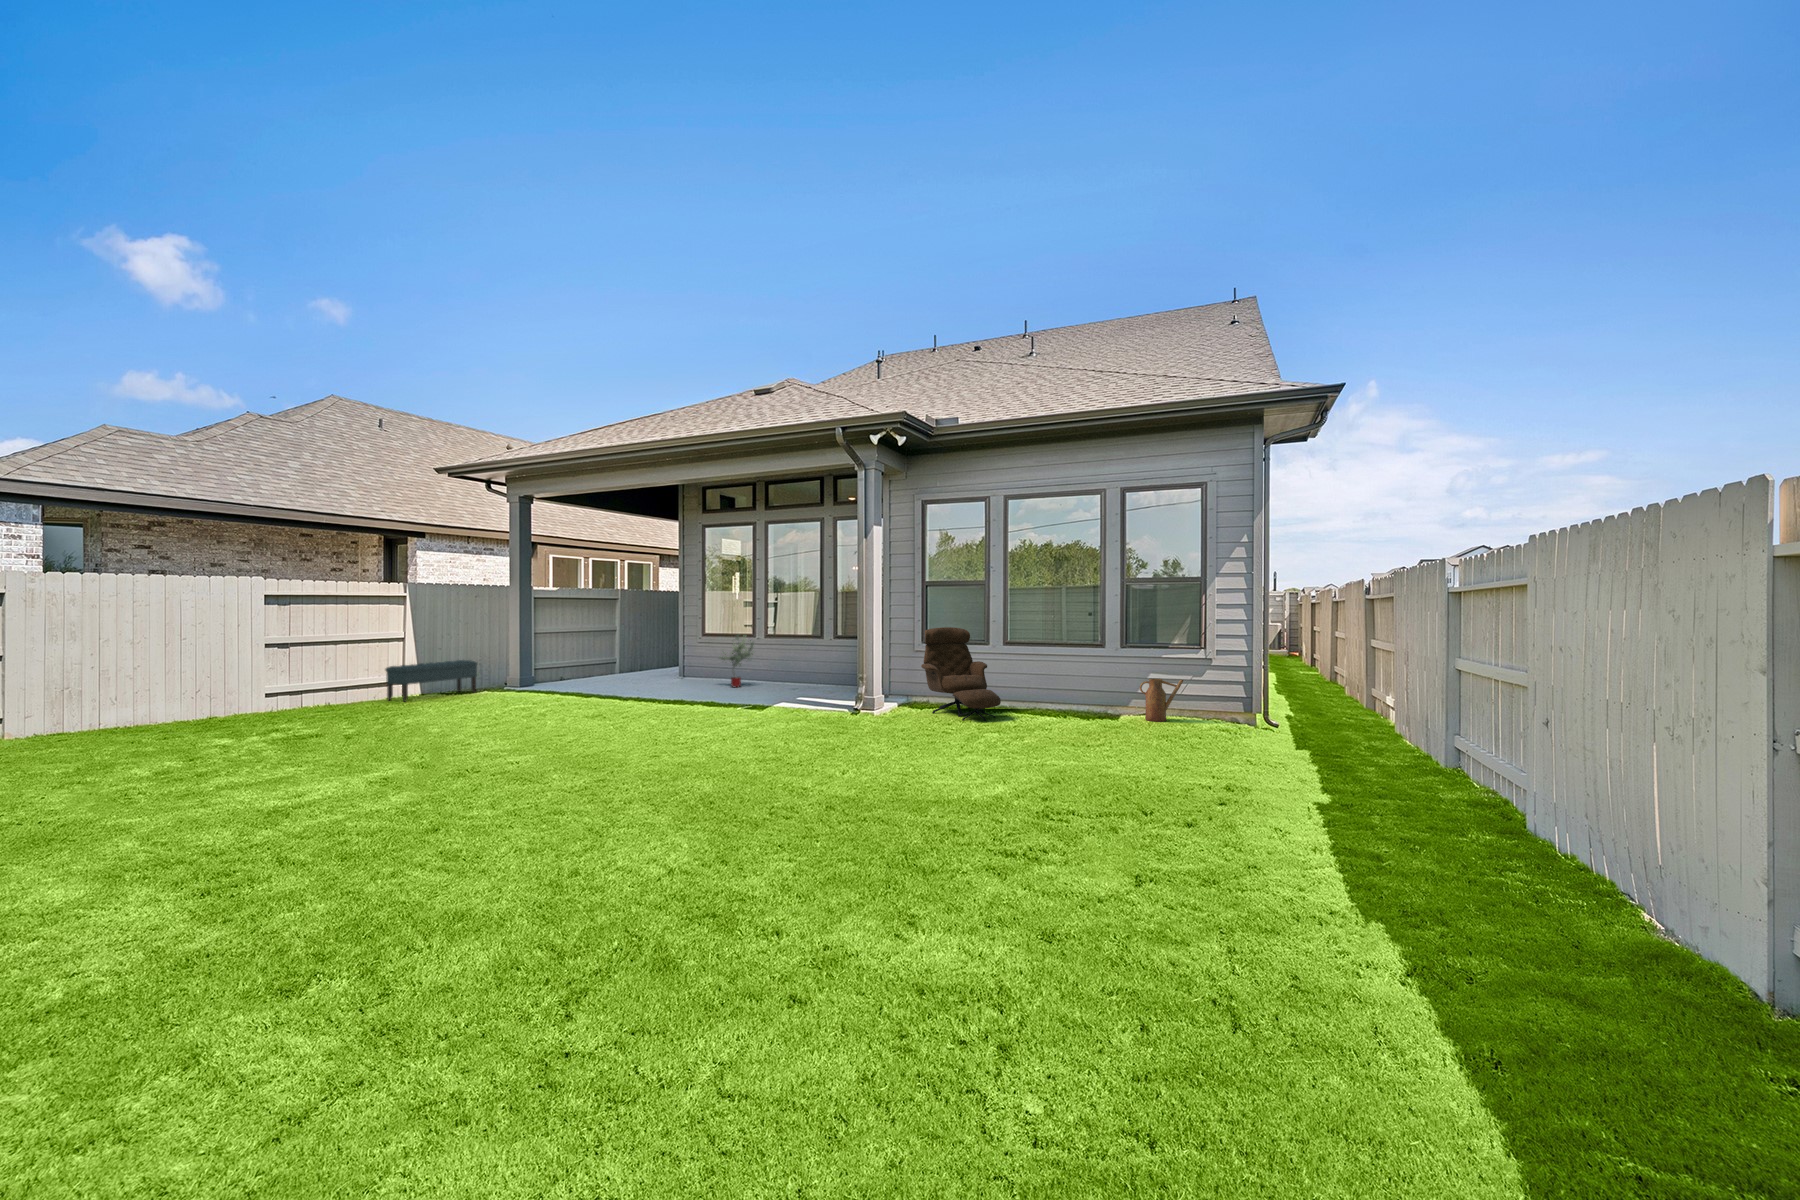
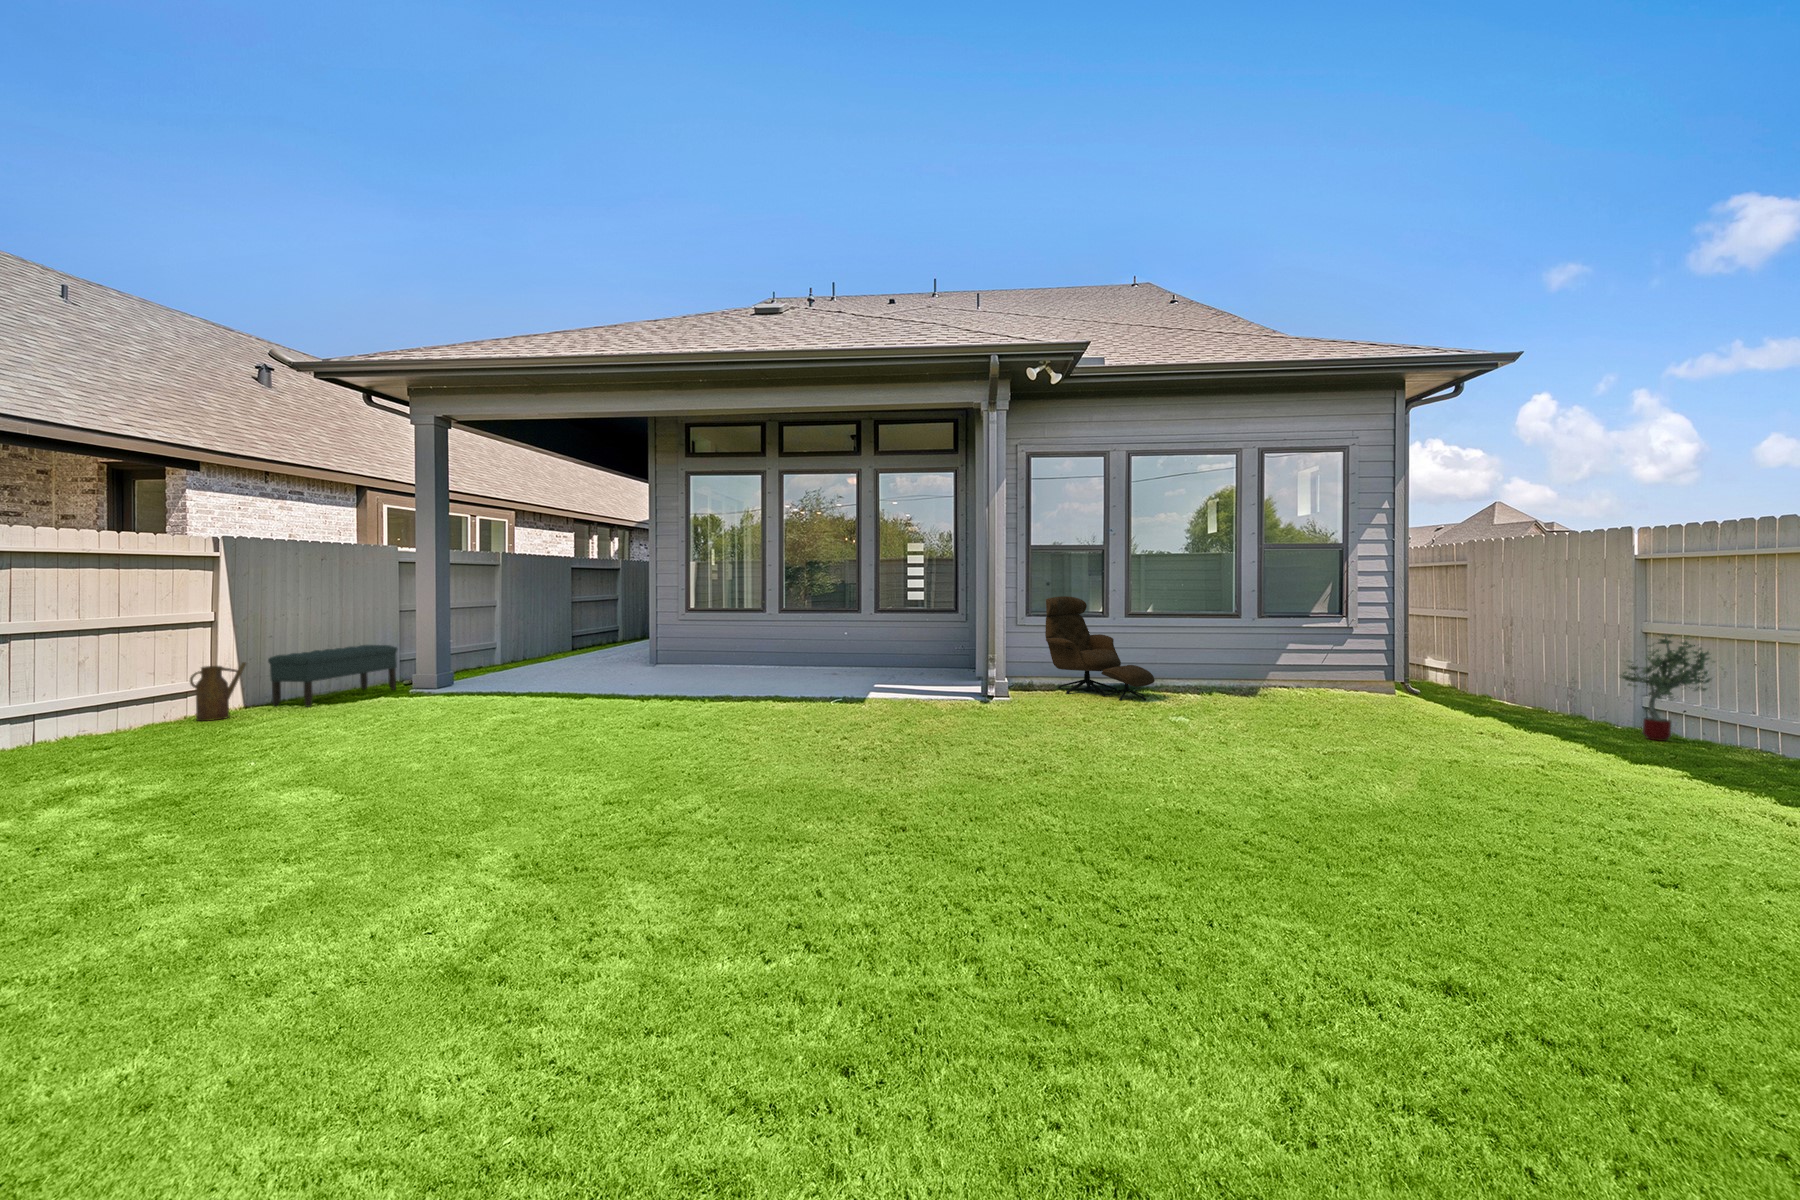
potted tree: present [719,636,754,688] -> present [1620,634,1714,741]
watering can: present [1140,679,1183,722] -> present [190,662,246,721]

